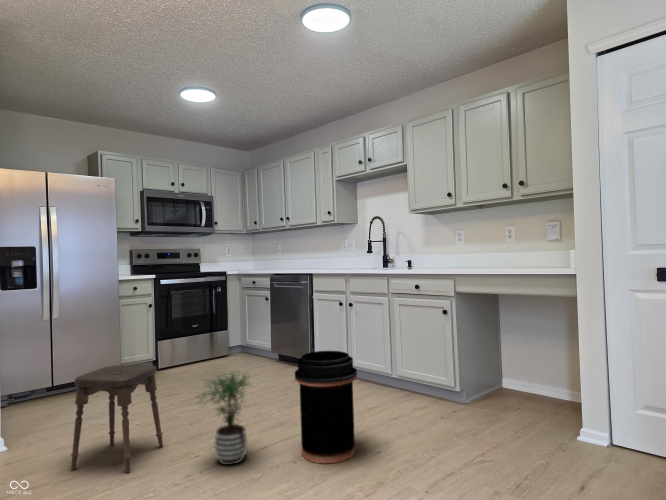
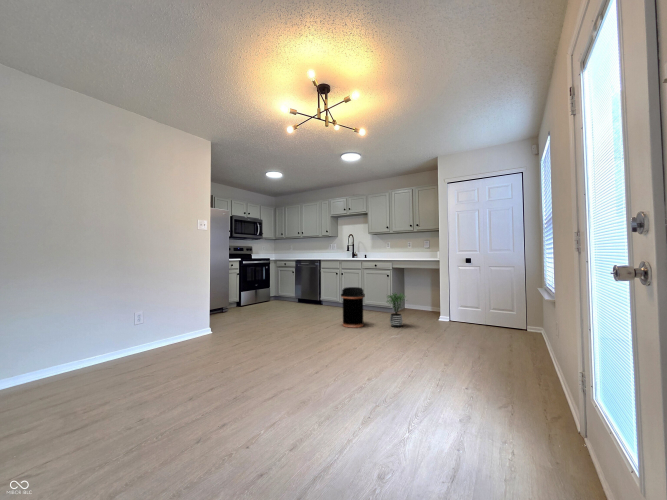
stool: present [71,365,163,472] -> none [255,293,284,333]
potted plant: present [197,374,251,465] -> present [388,293,404,327]

